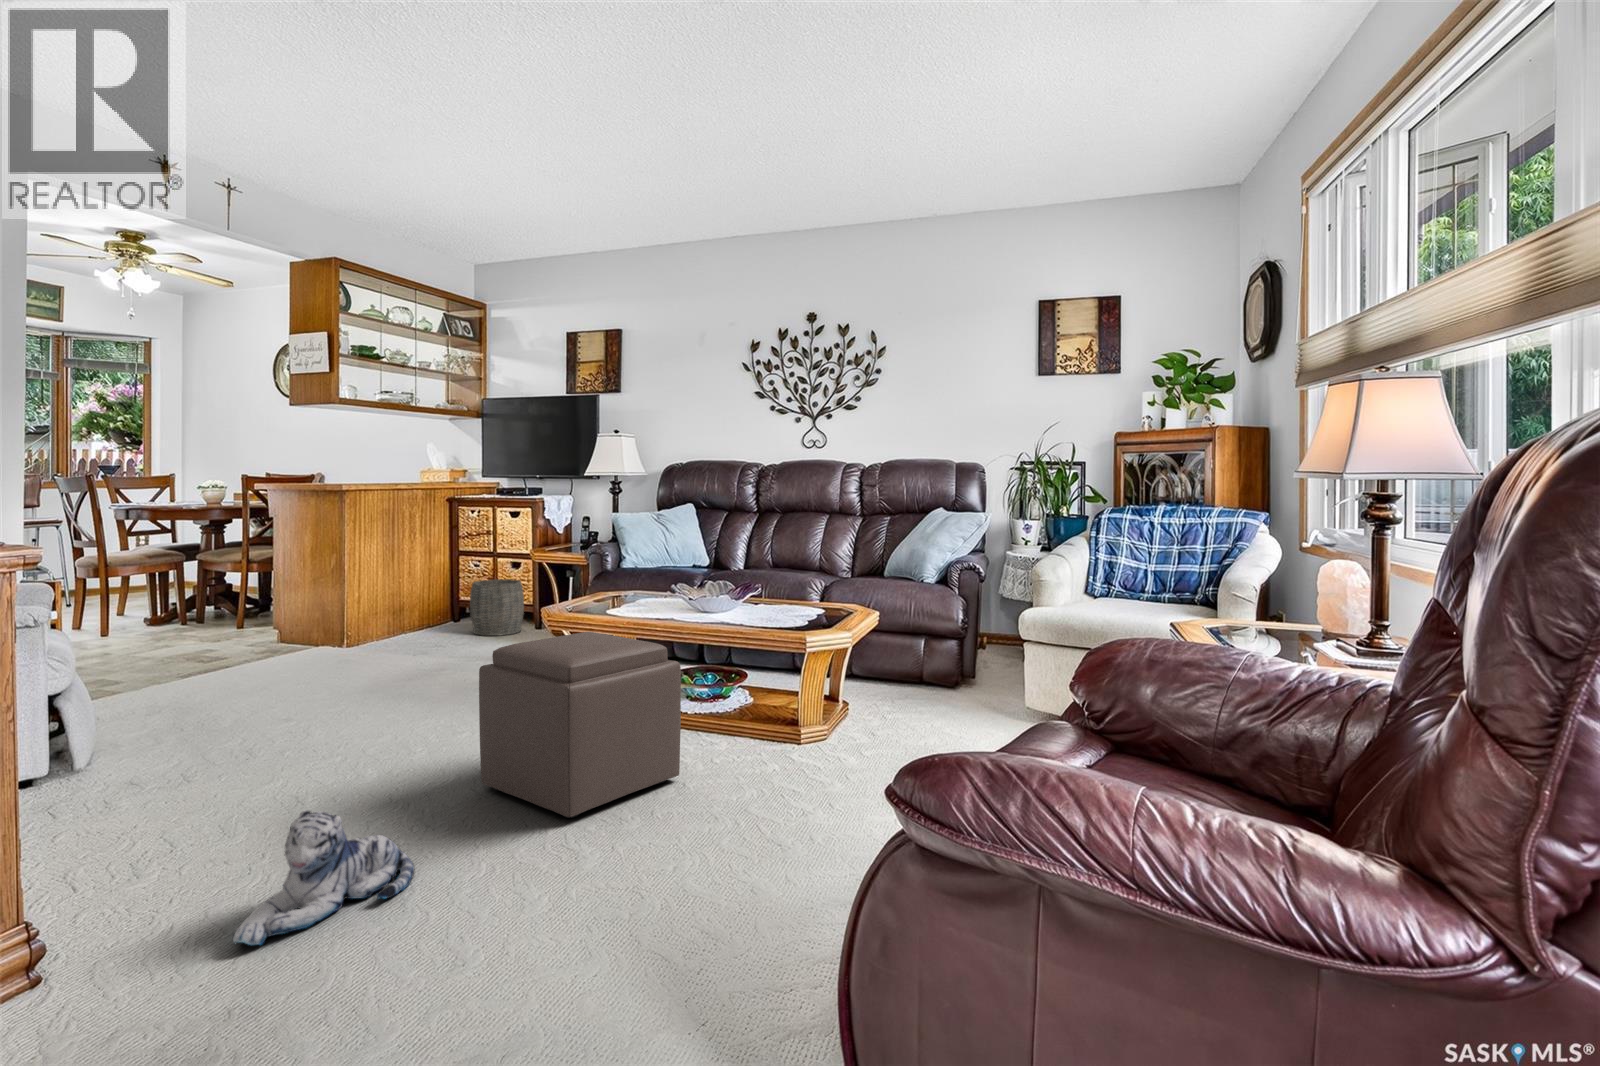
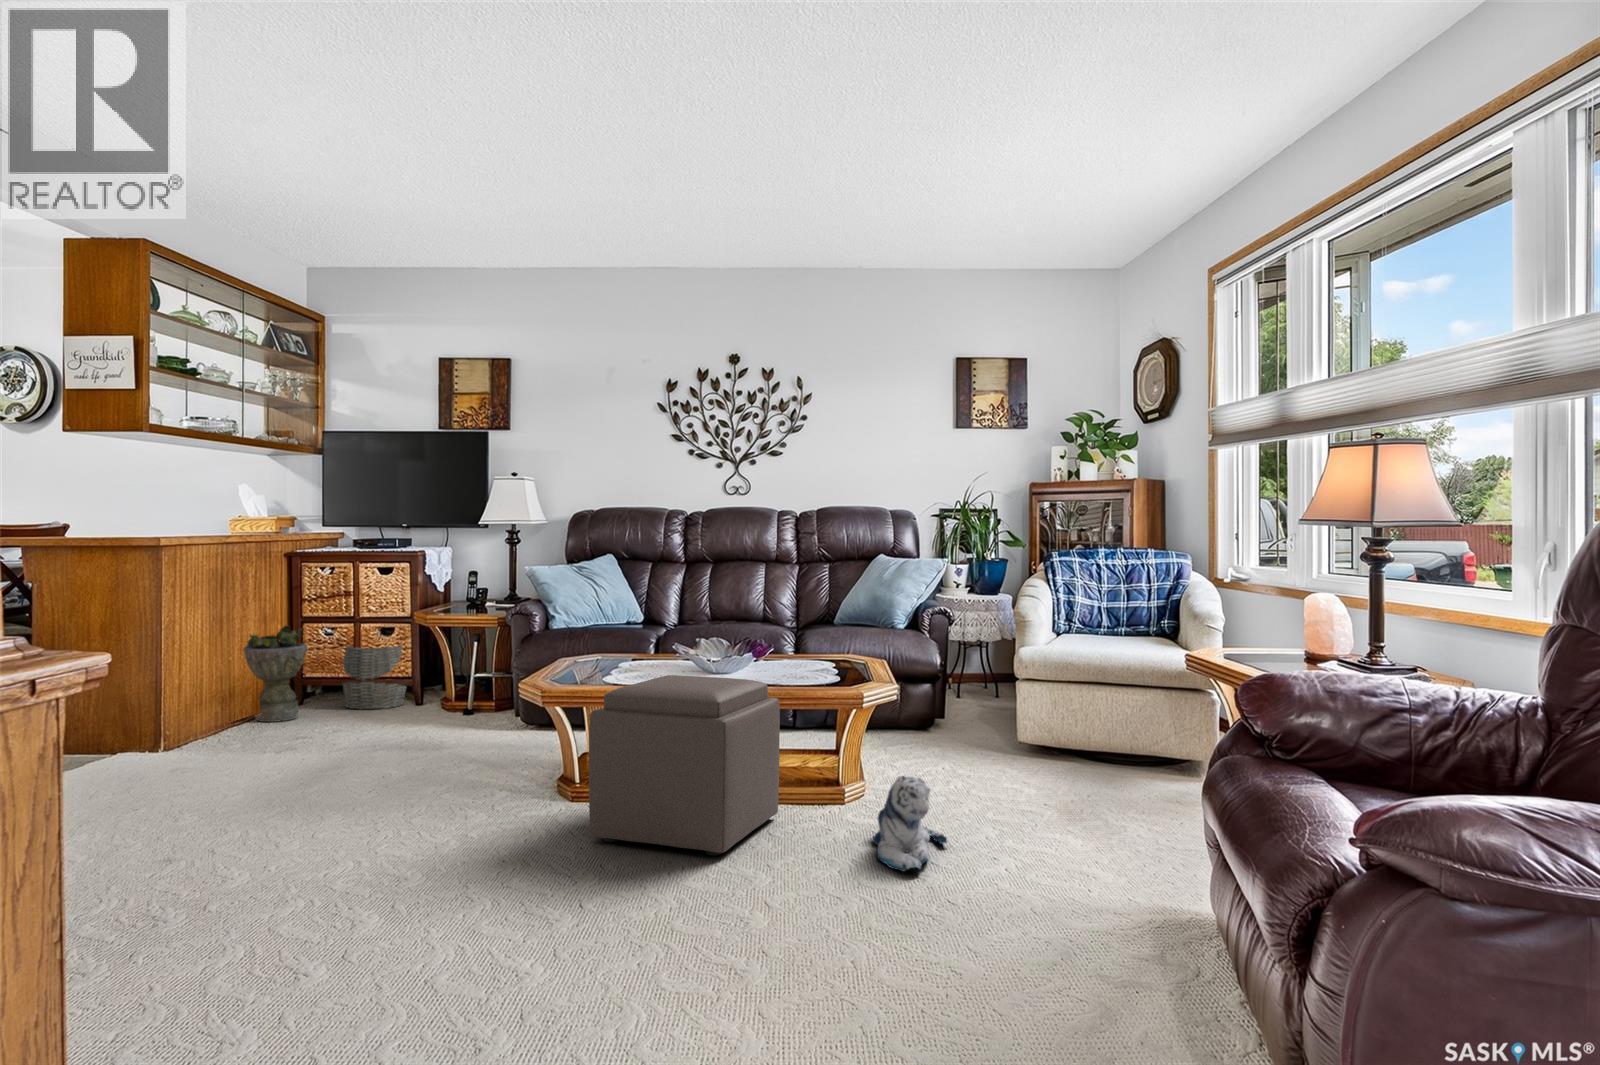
planter: none [382,564,434,643] -> present [244,626,308,722]
plush toy: present [233,810,414,945] -> present [872,776,947,872]

